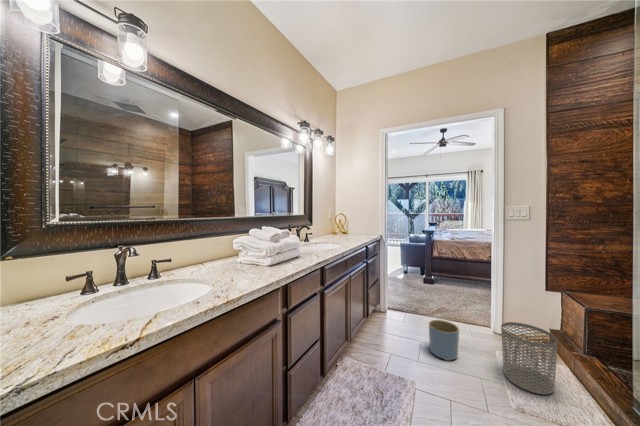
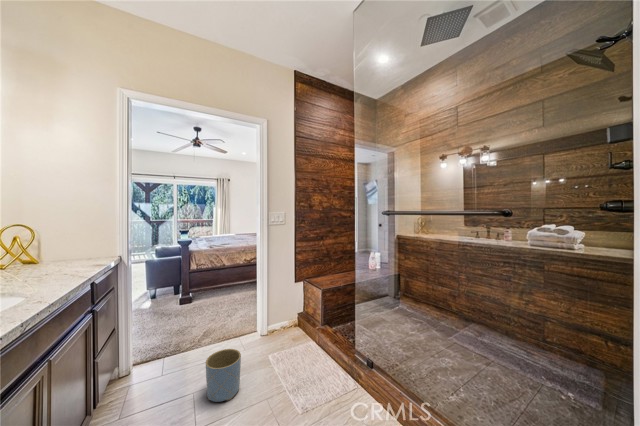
waste bin: present [501,322,558,394] -> none [278,319,316,384]

